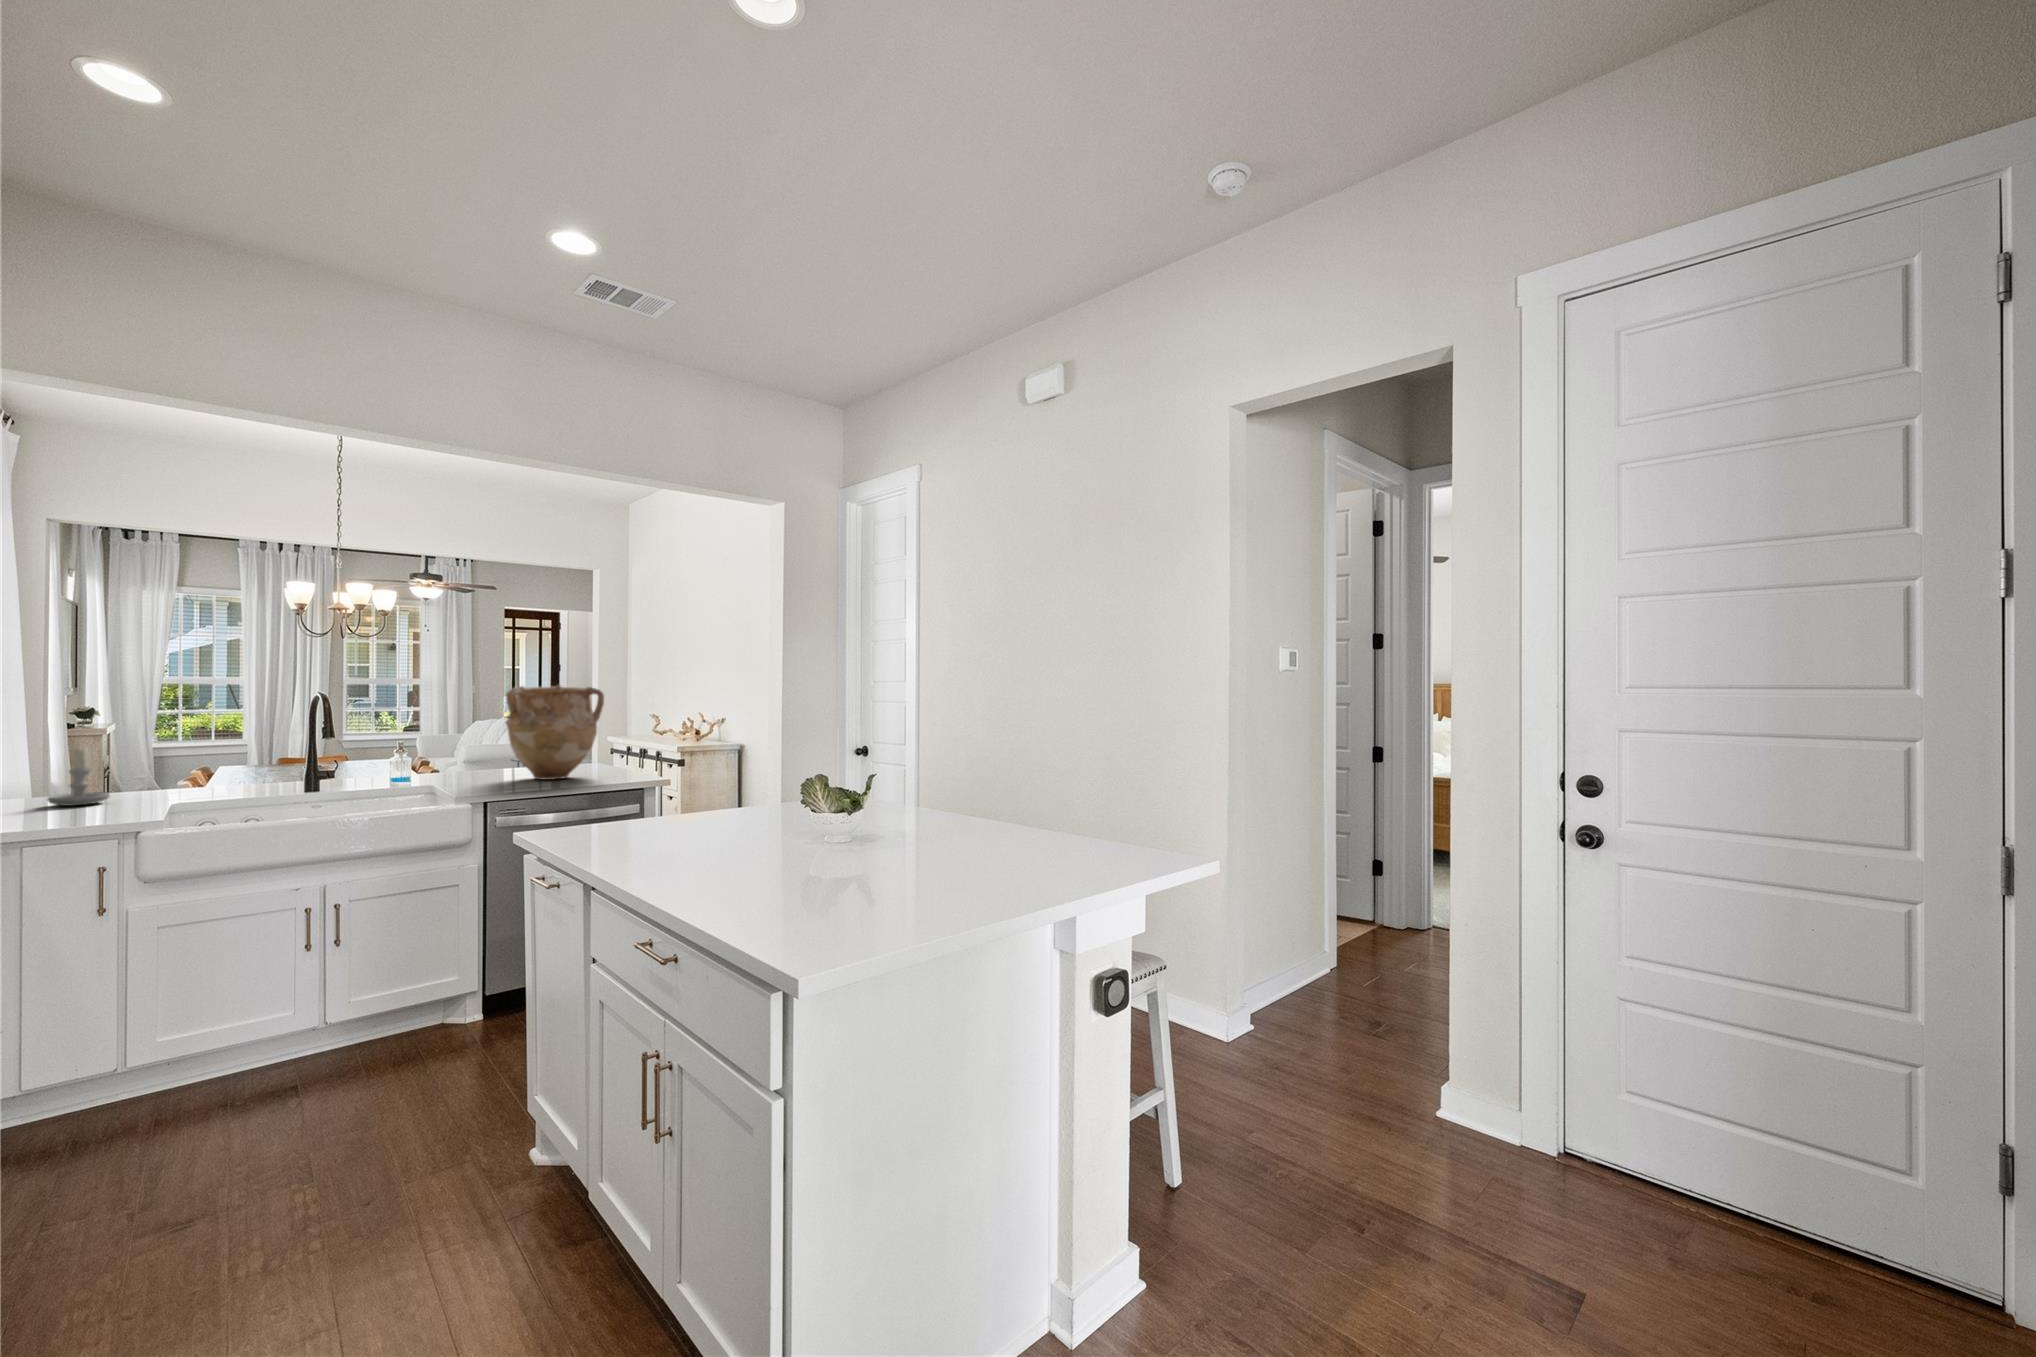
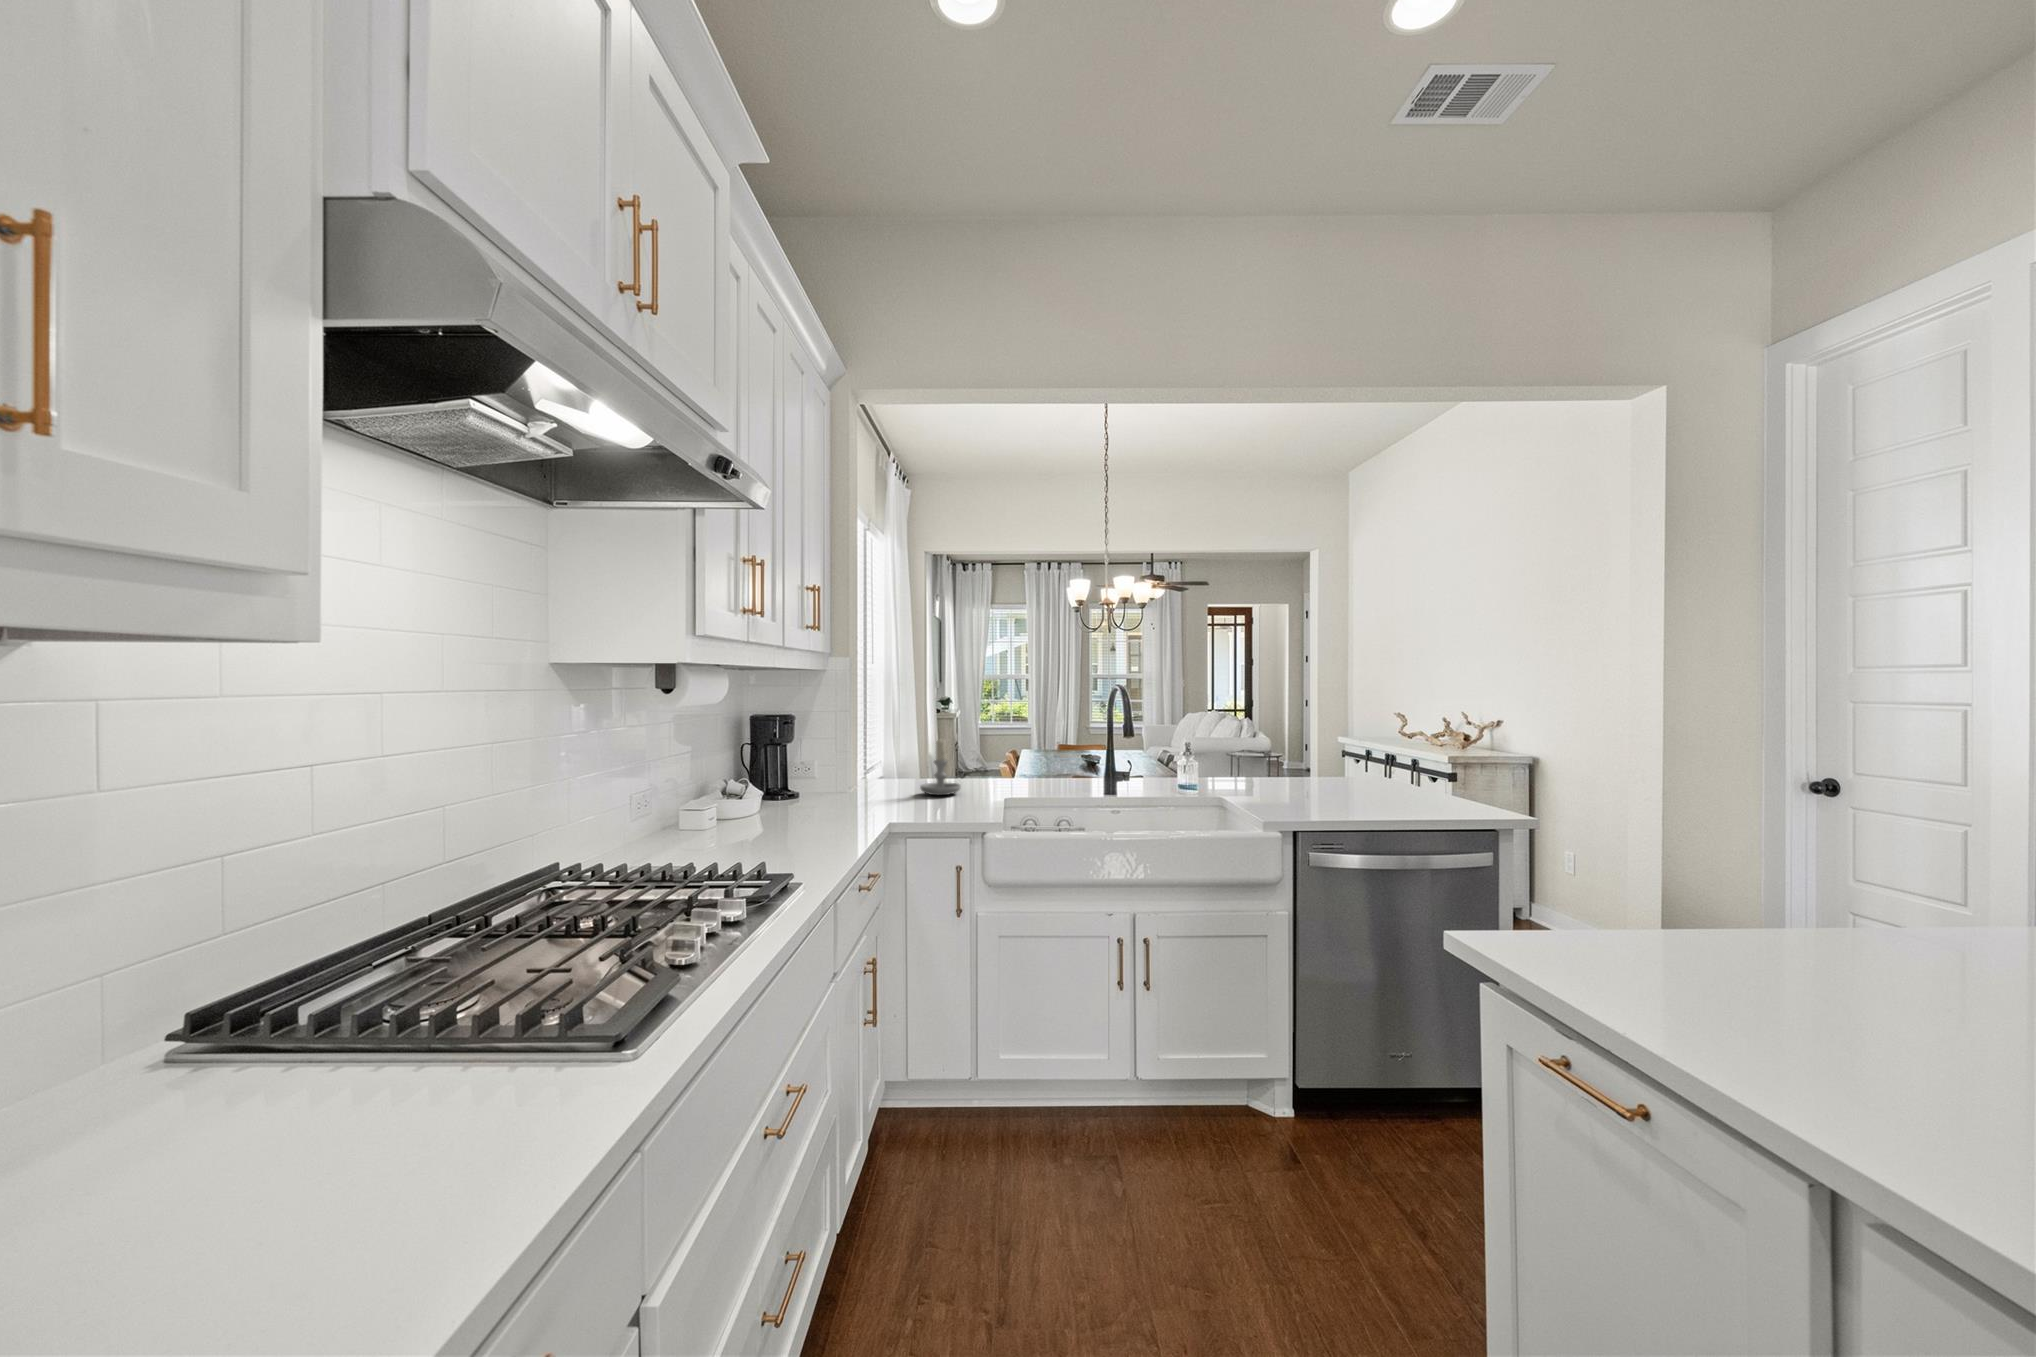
vase: present [506,685,604,780] -> none [1304,680,1431,804]

